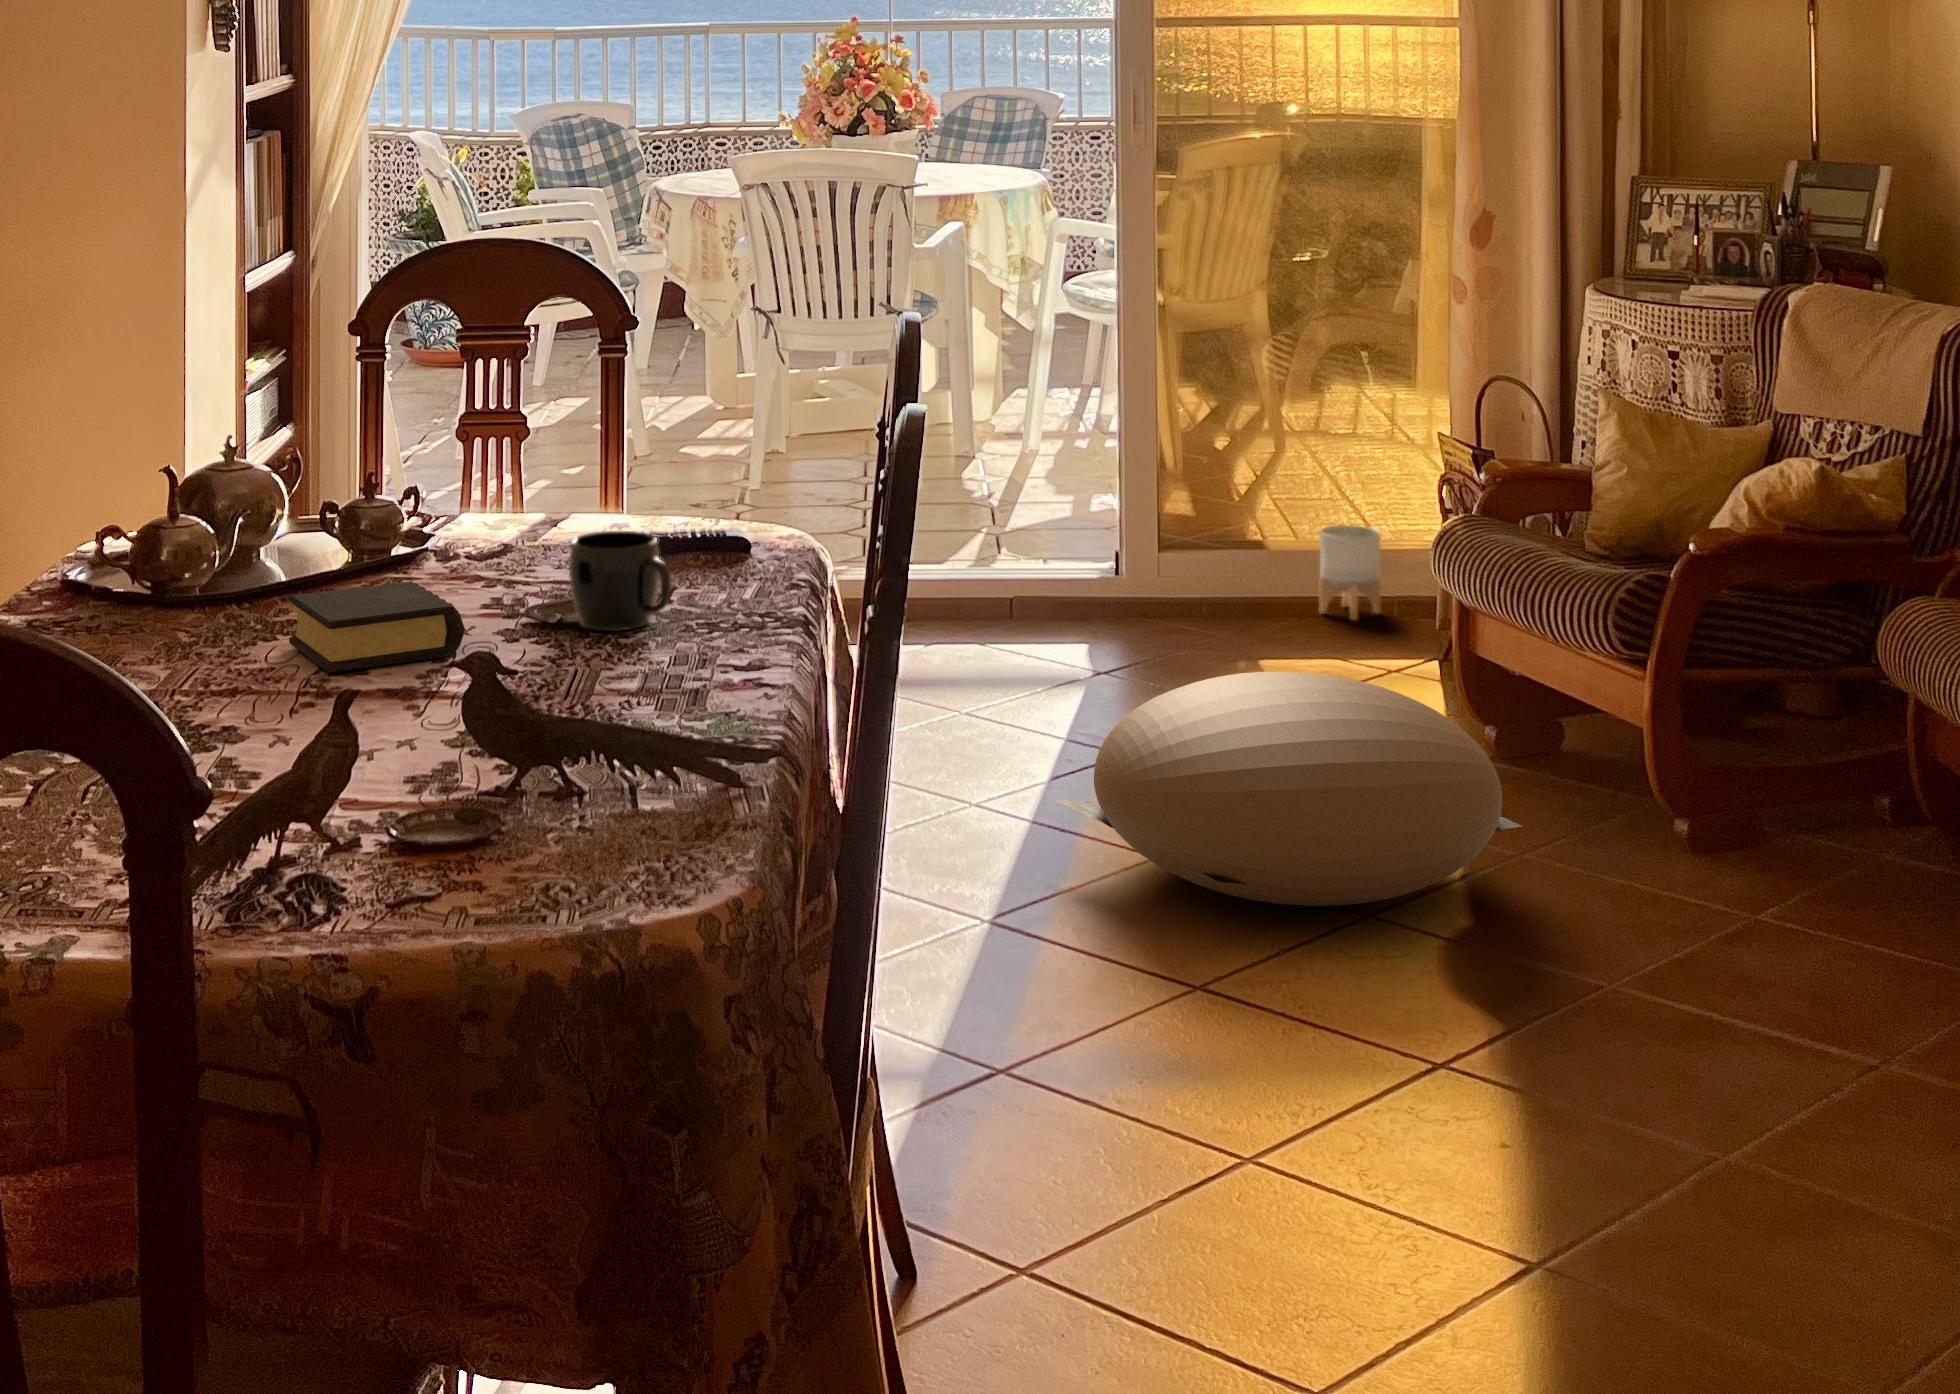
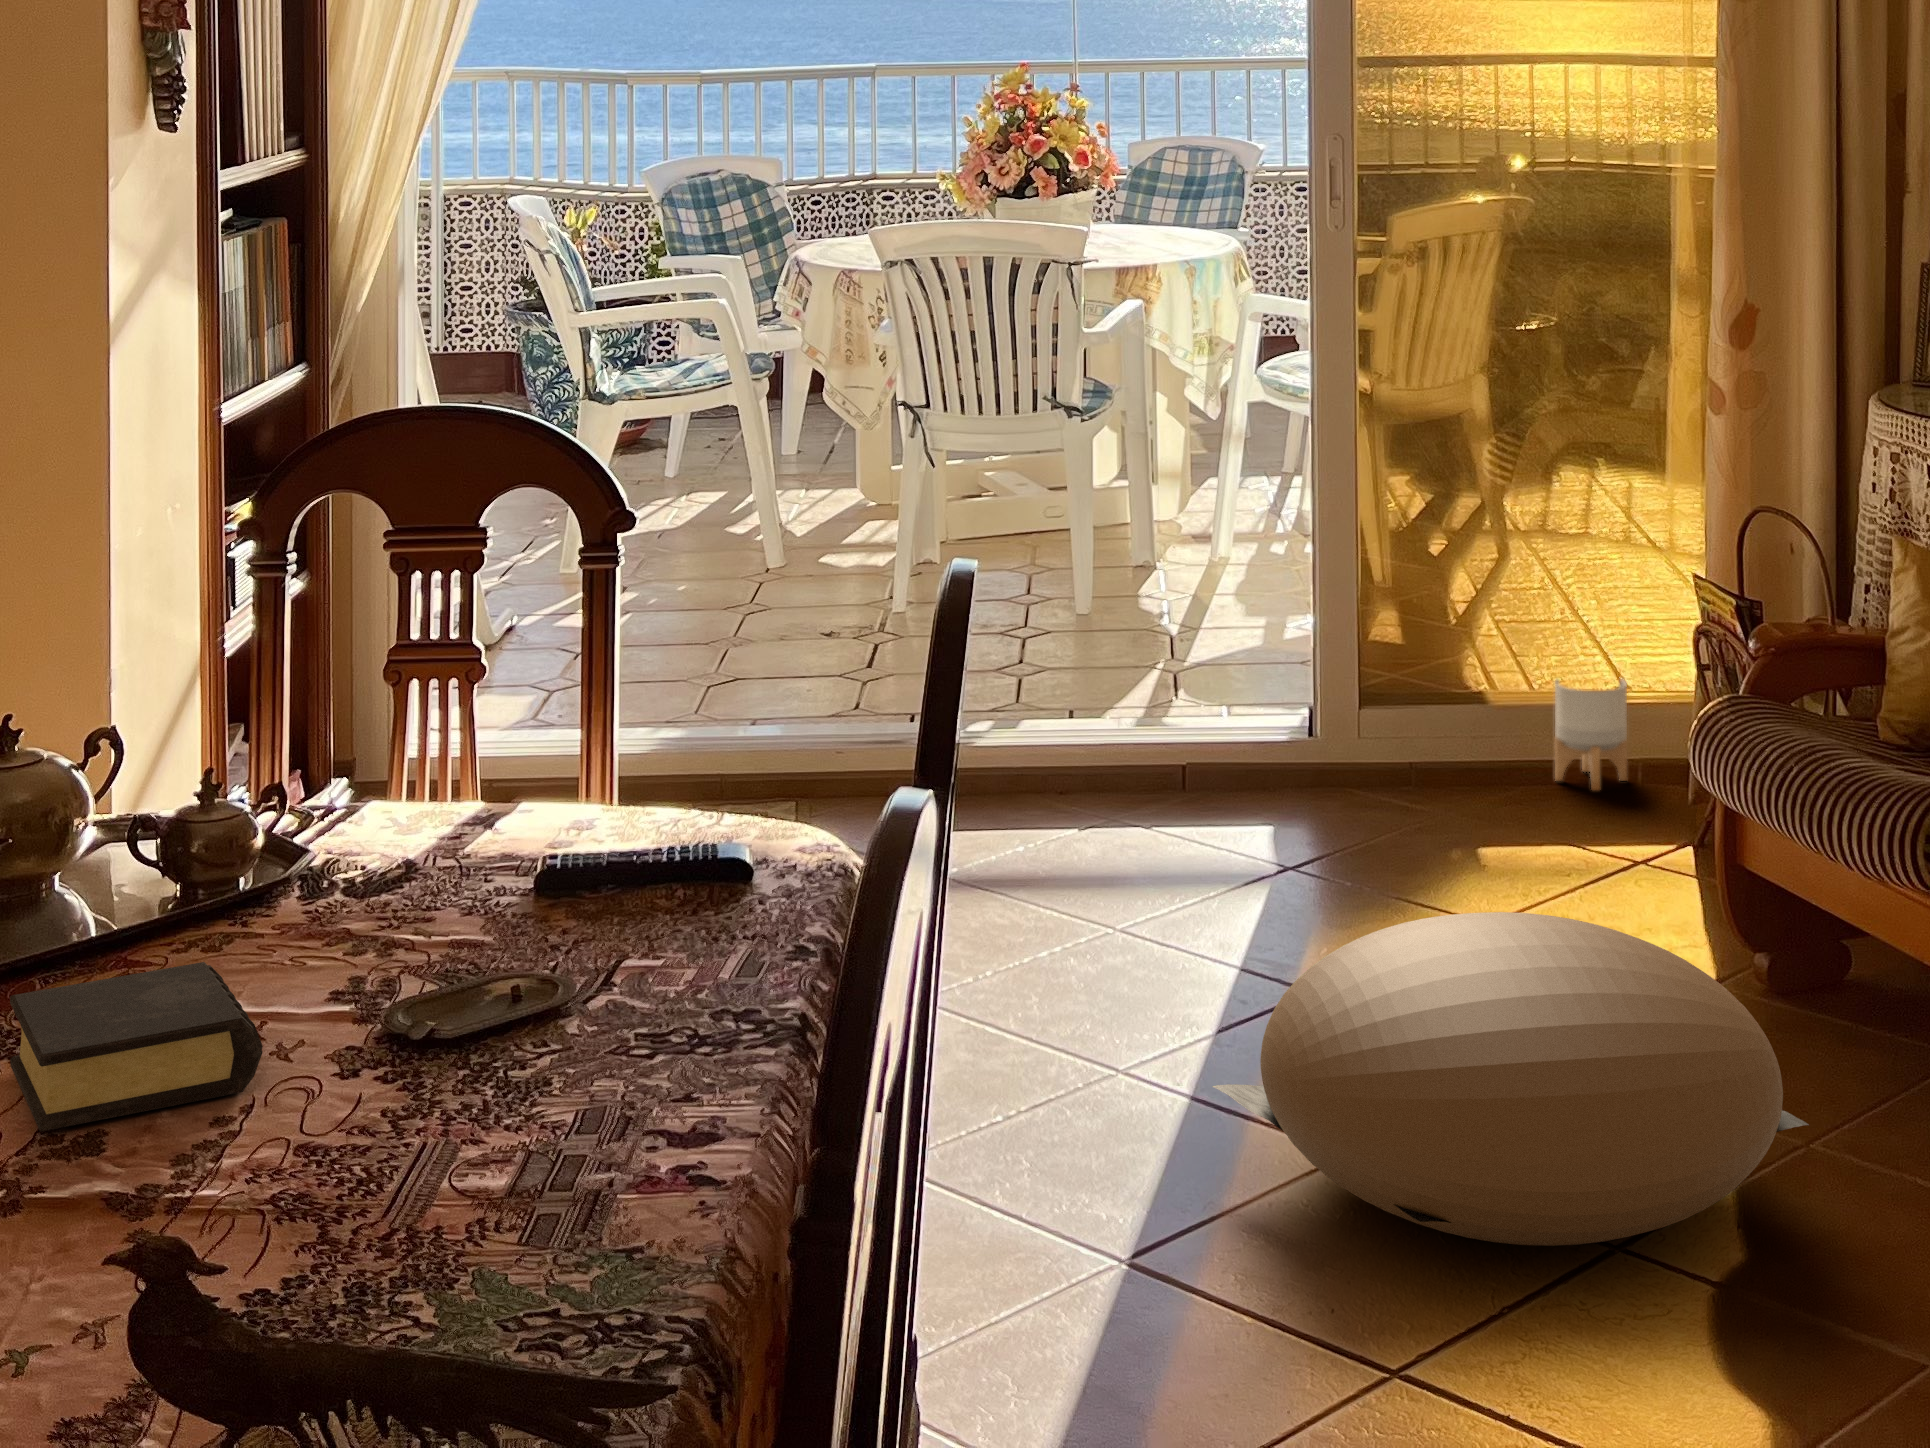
mug: present [569,531,671,631] -> none [437,877,582,1037]

